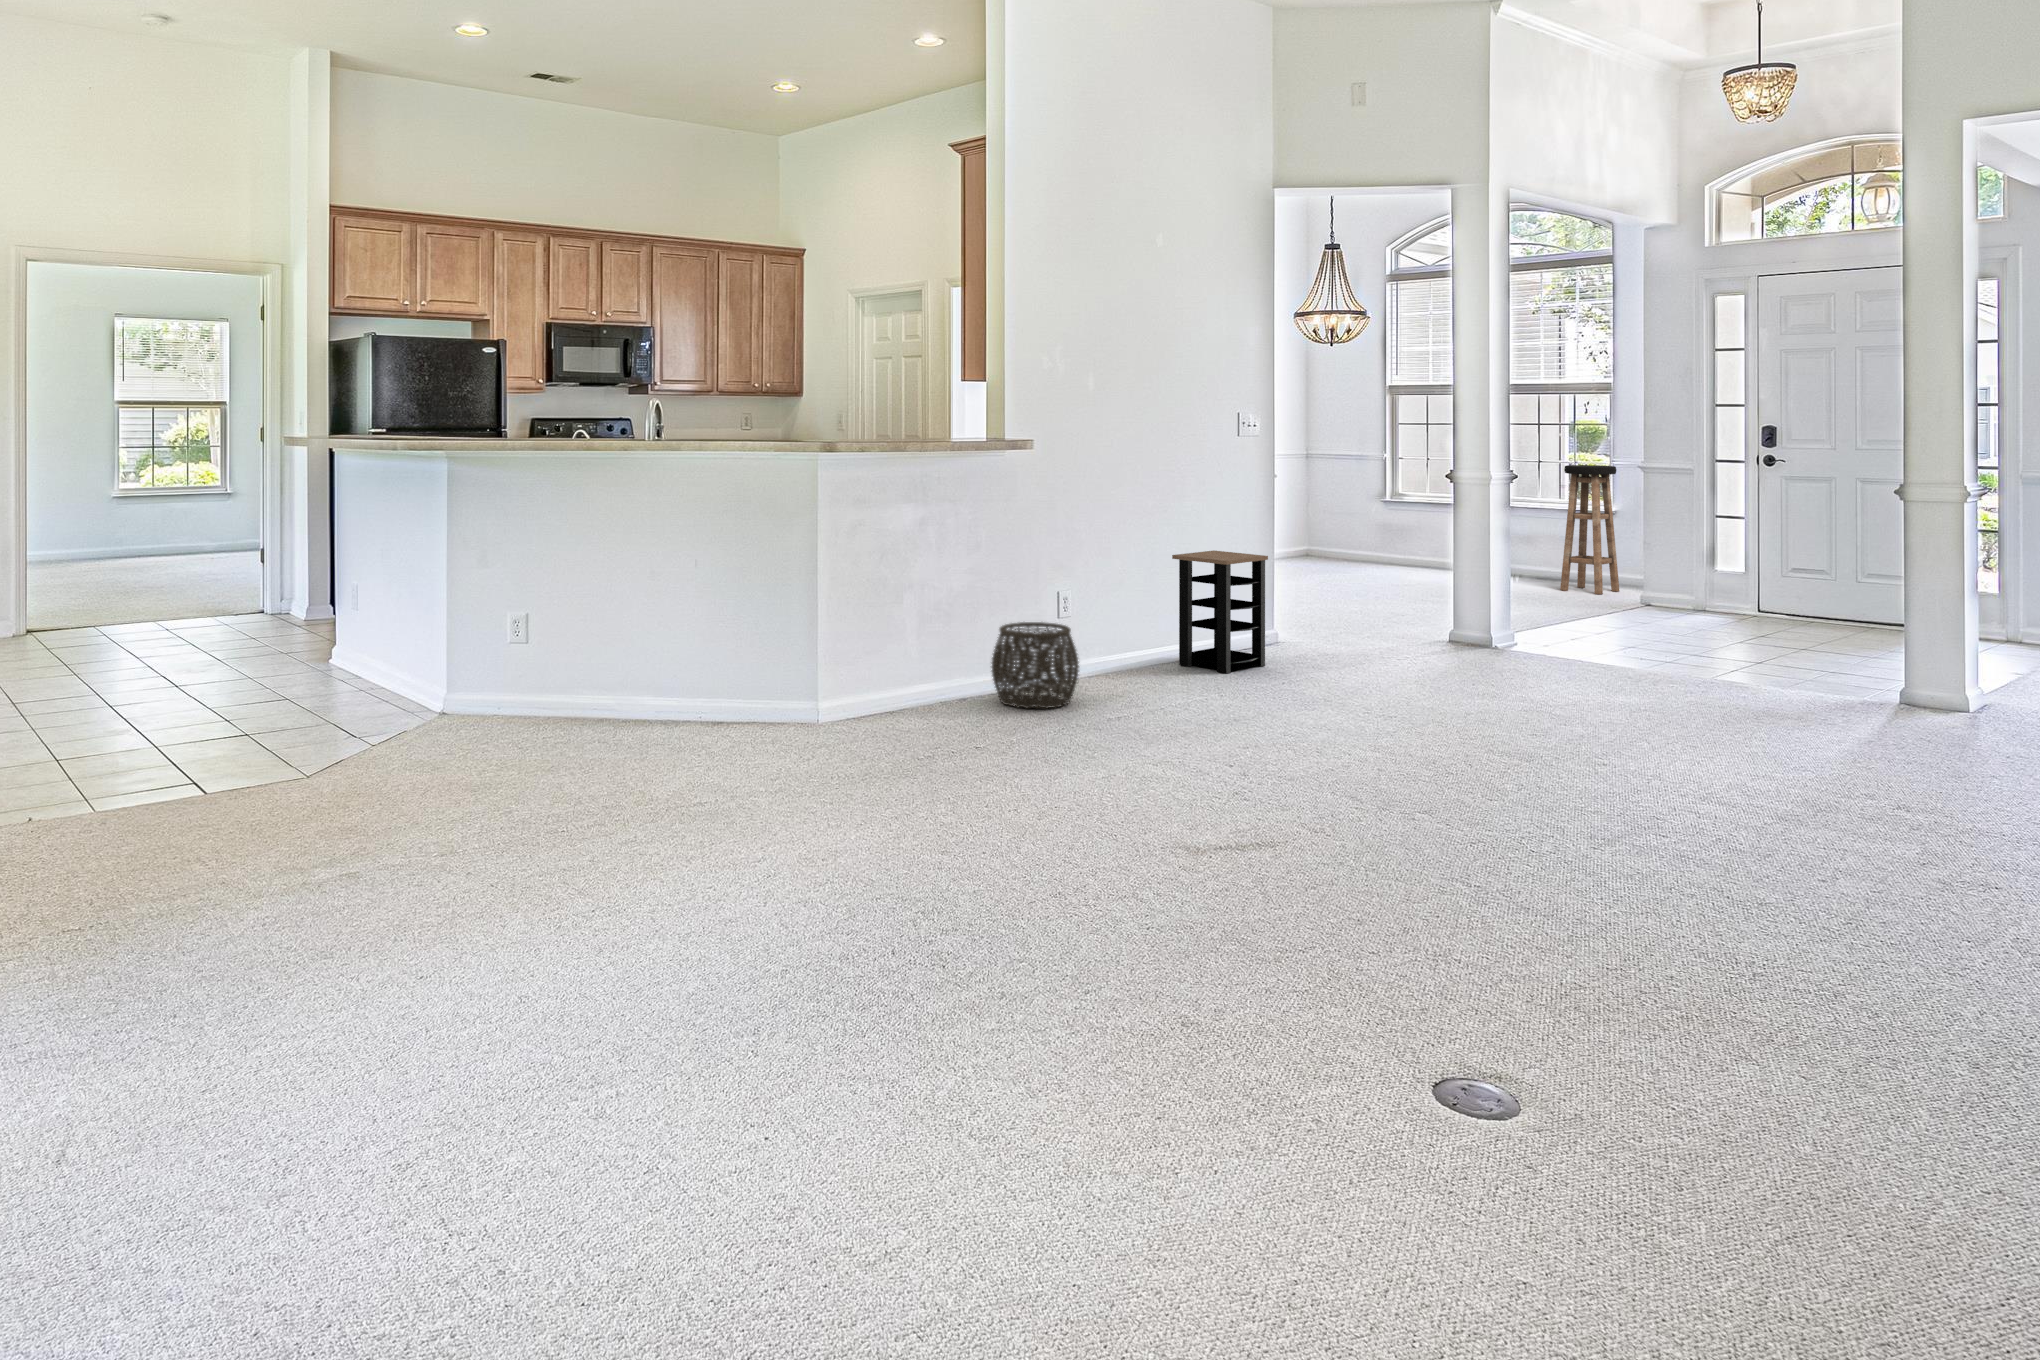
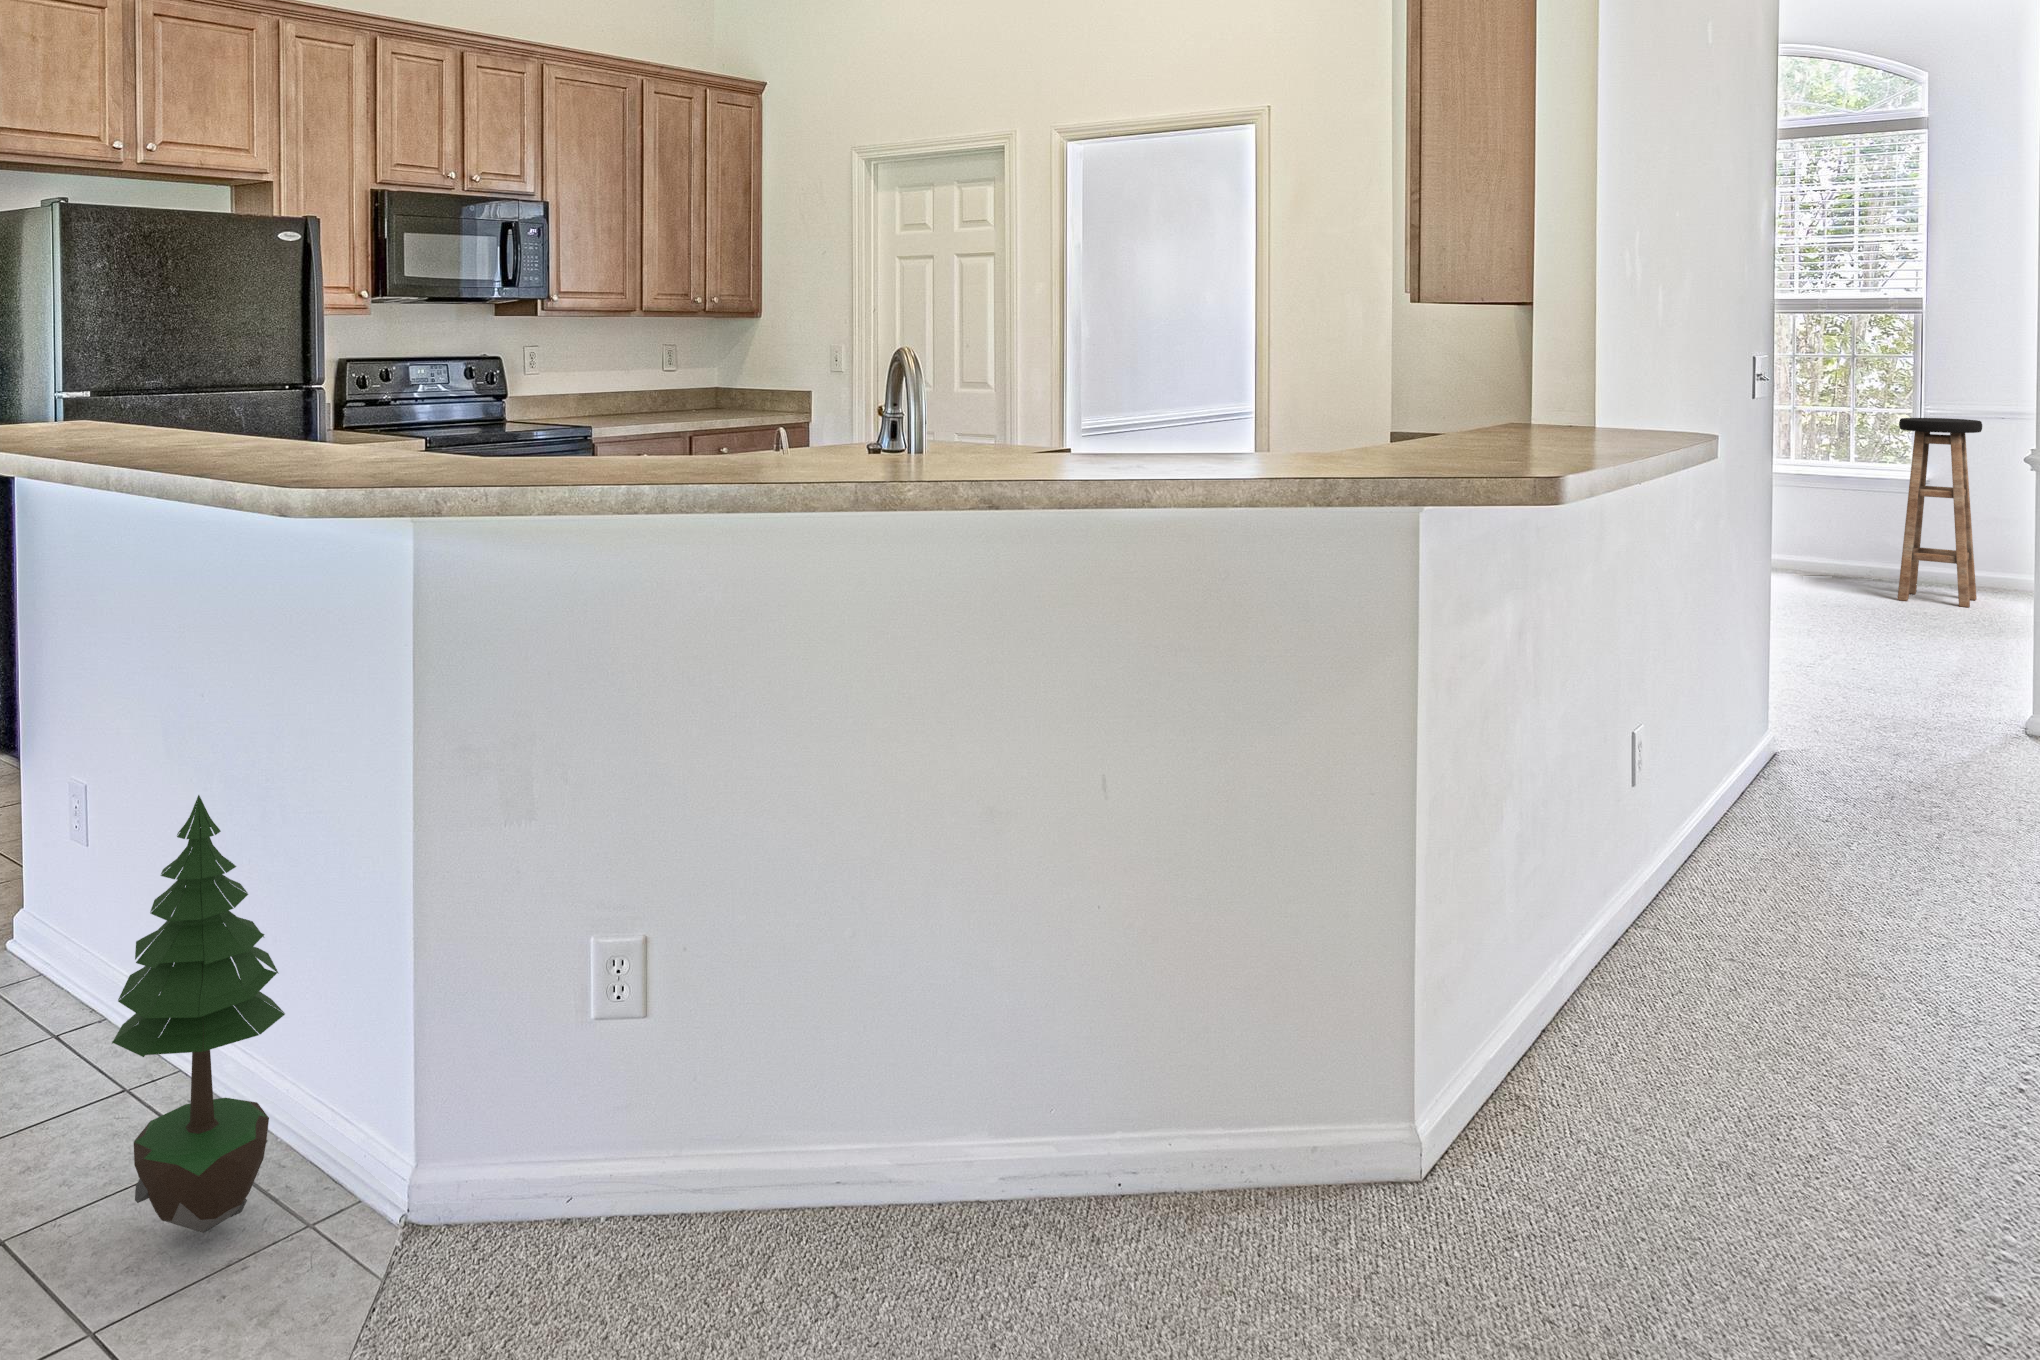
side table: present [1172,550,1268,674] -> none [1731,607,1898,857]
potted tree: none [344,559,405,717] -> present [112,795,285,1233]
woven basket: present [991,622,1079,709] -> none [1613,815,1838,1037]

